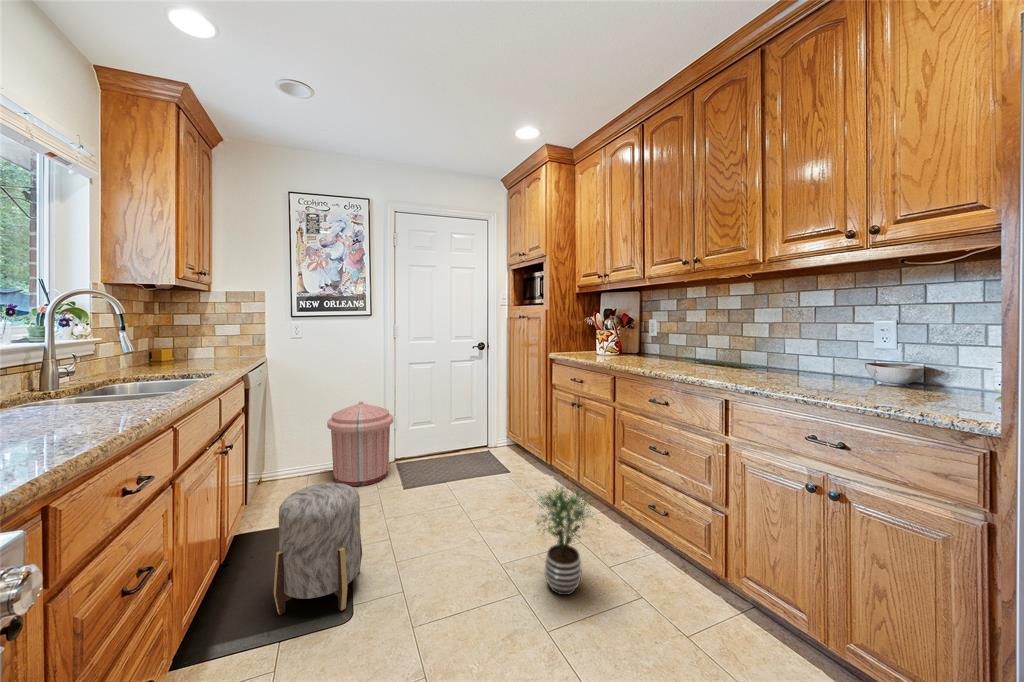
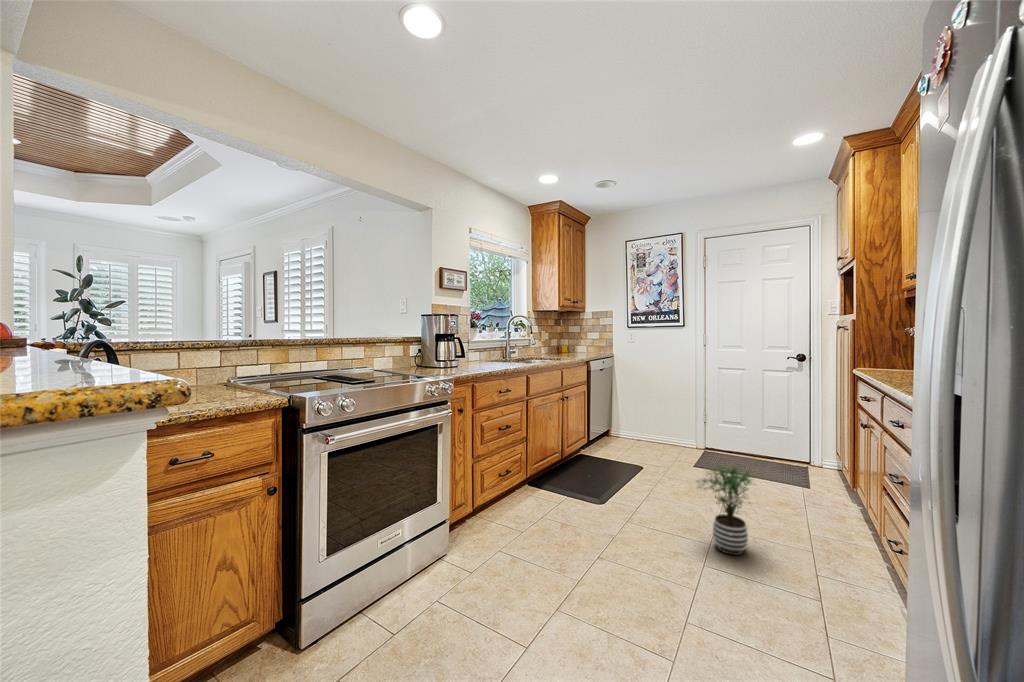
trash can: present [327,402,393,486] -> none [640,392,691,456]
stool: present [274,483,362,615] -> none [561,424,612,495]

